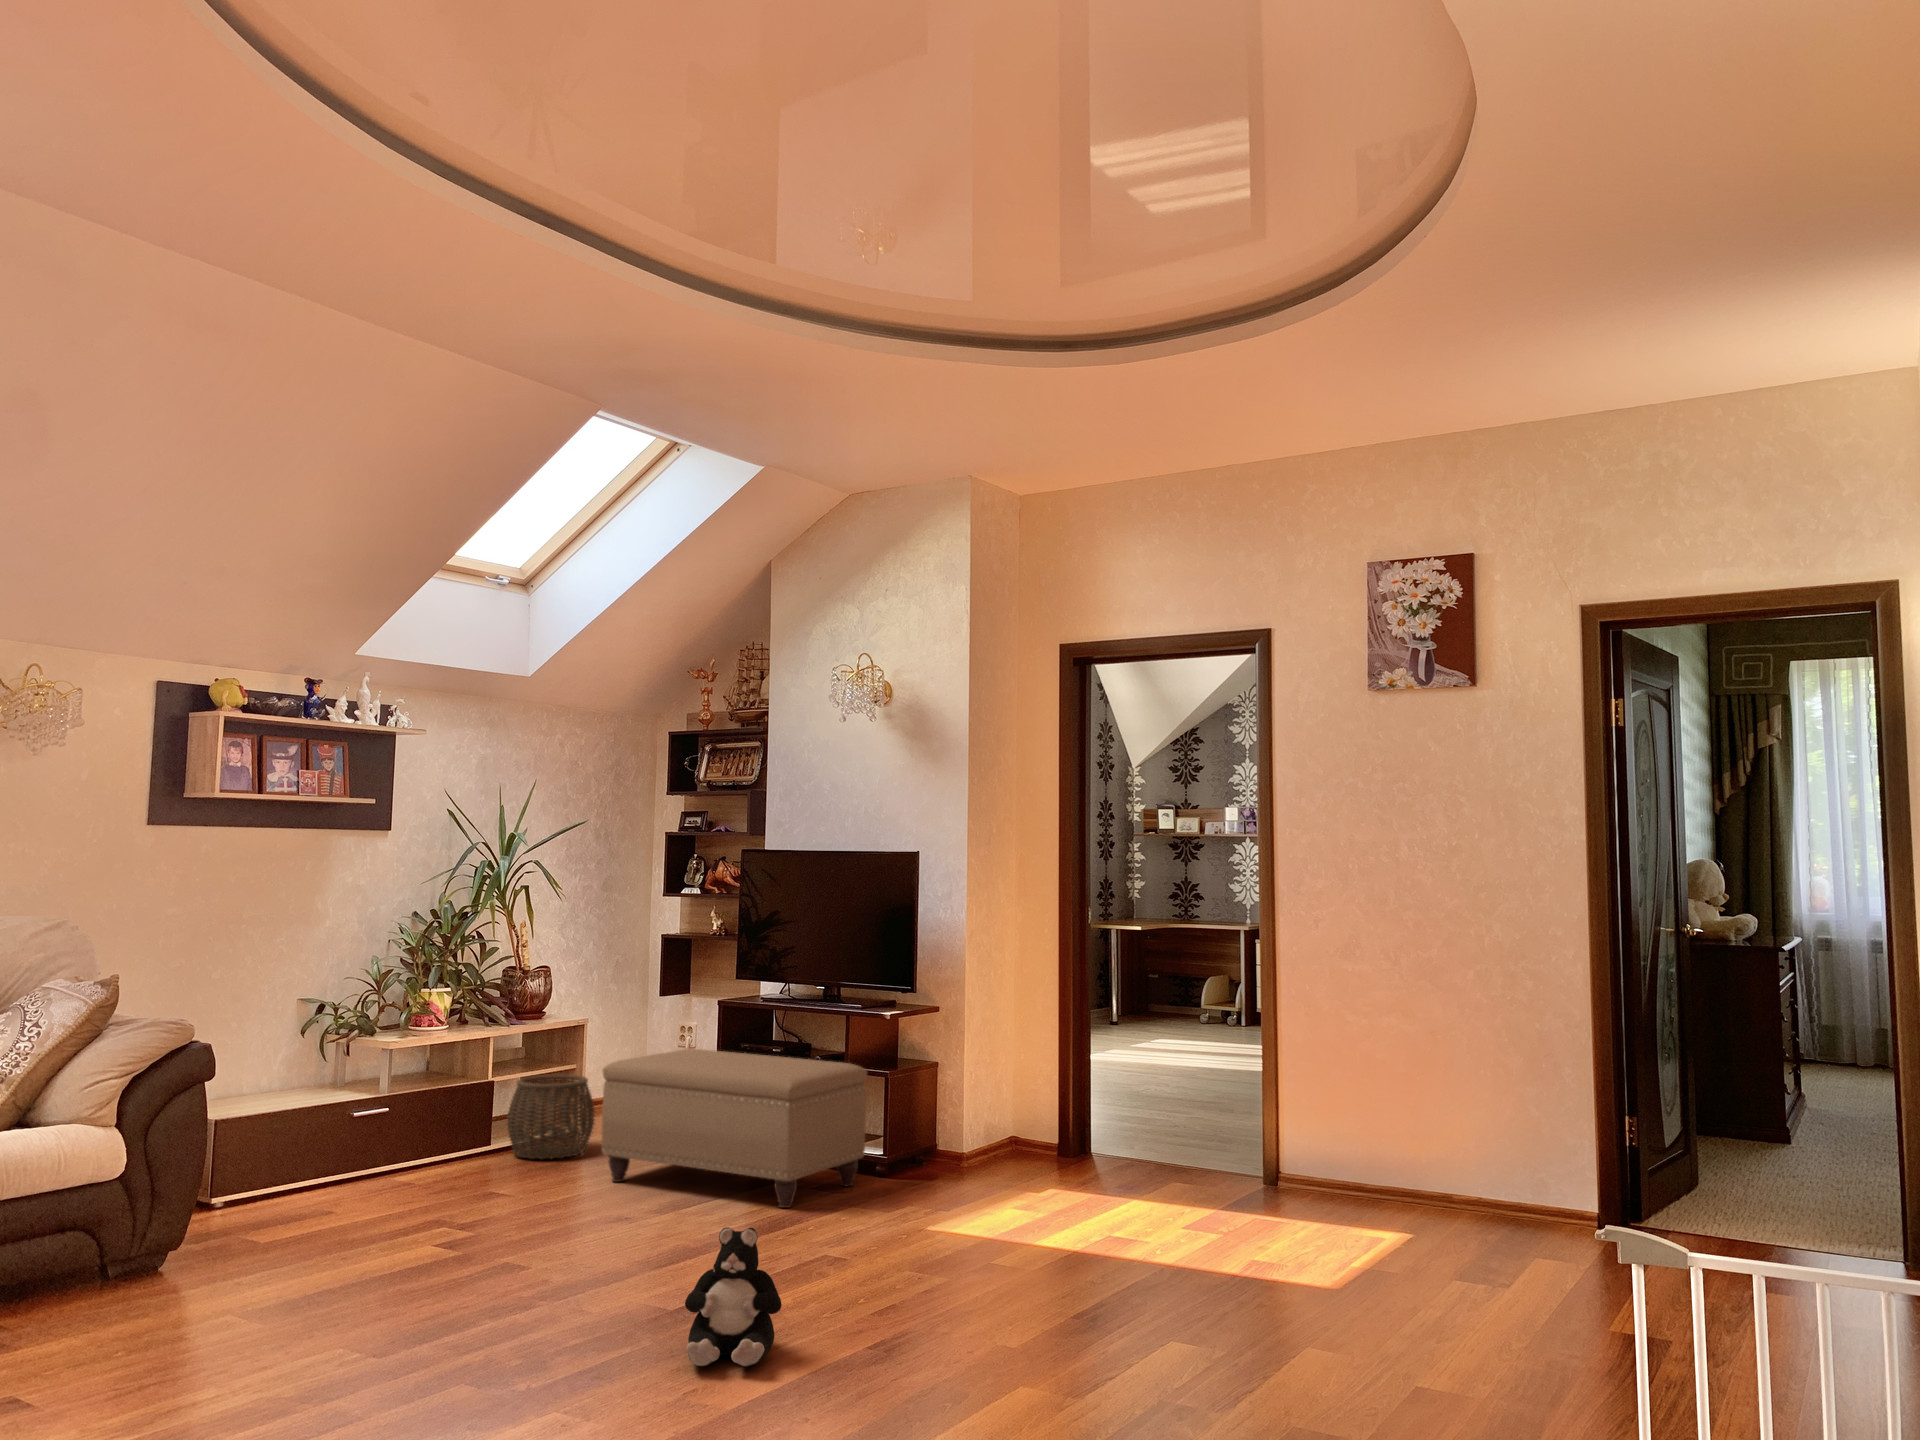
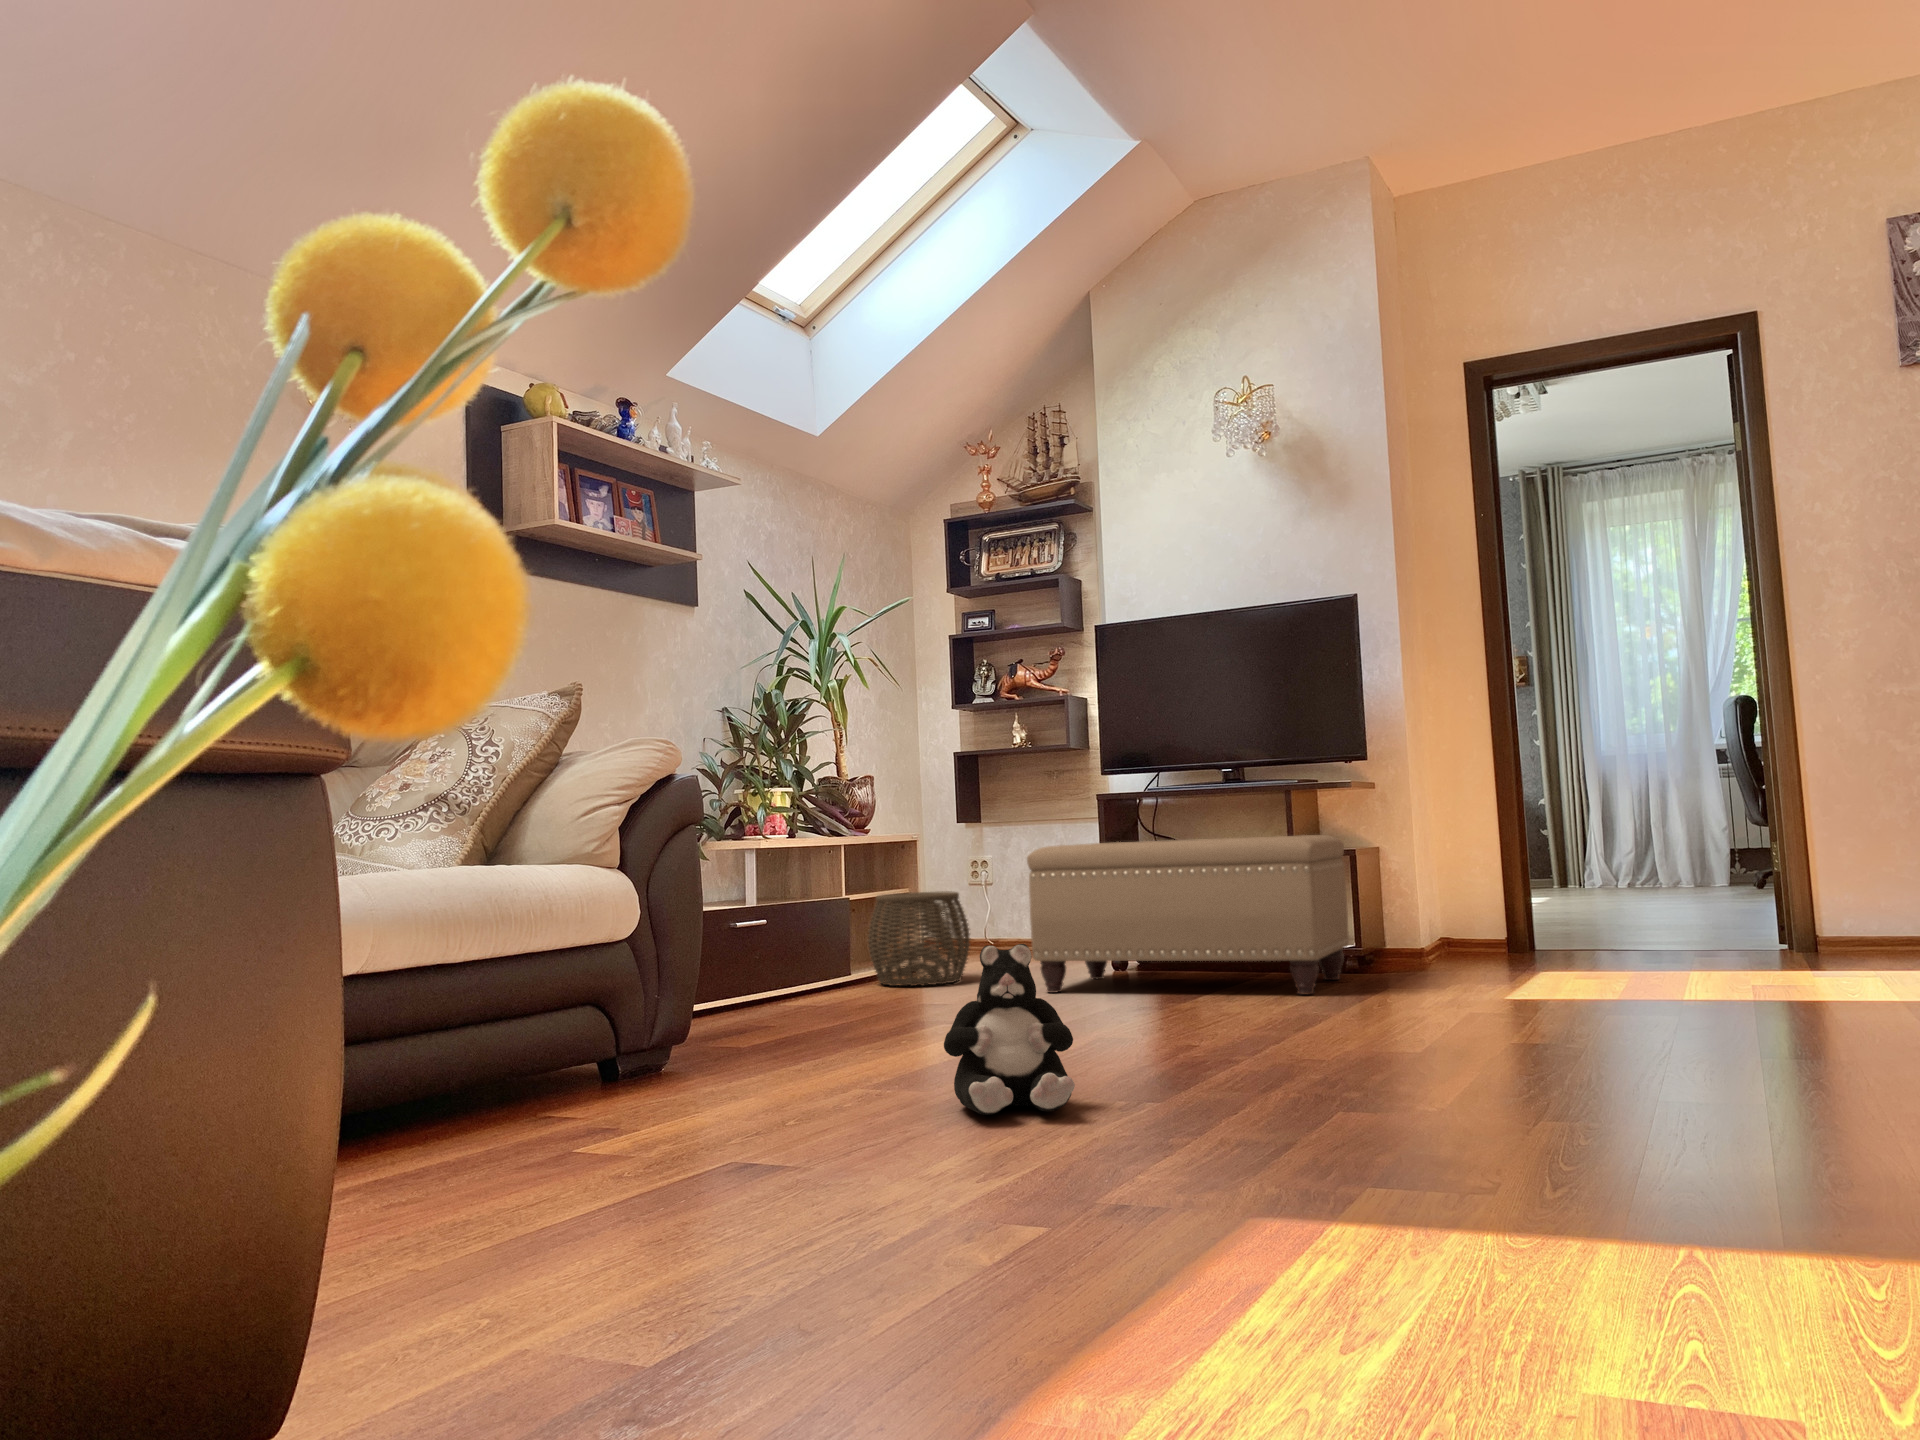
plush toy: present [685,1227,782,1367] -> present [944,944,1075,1115]

